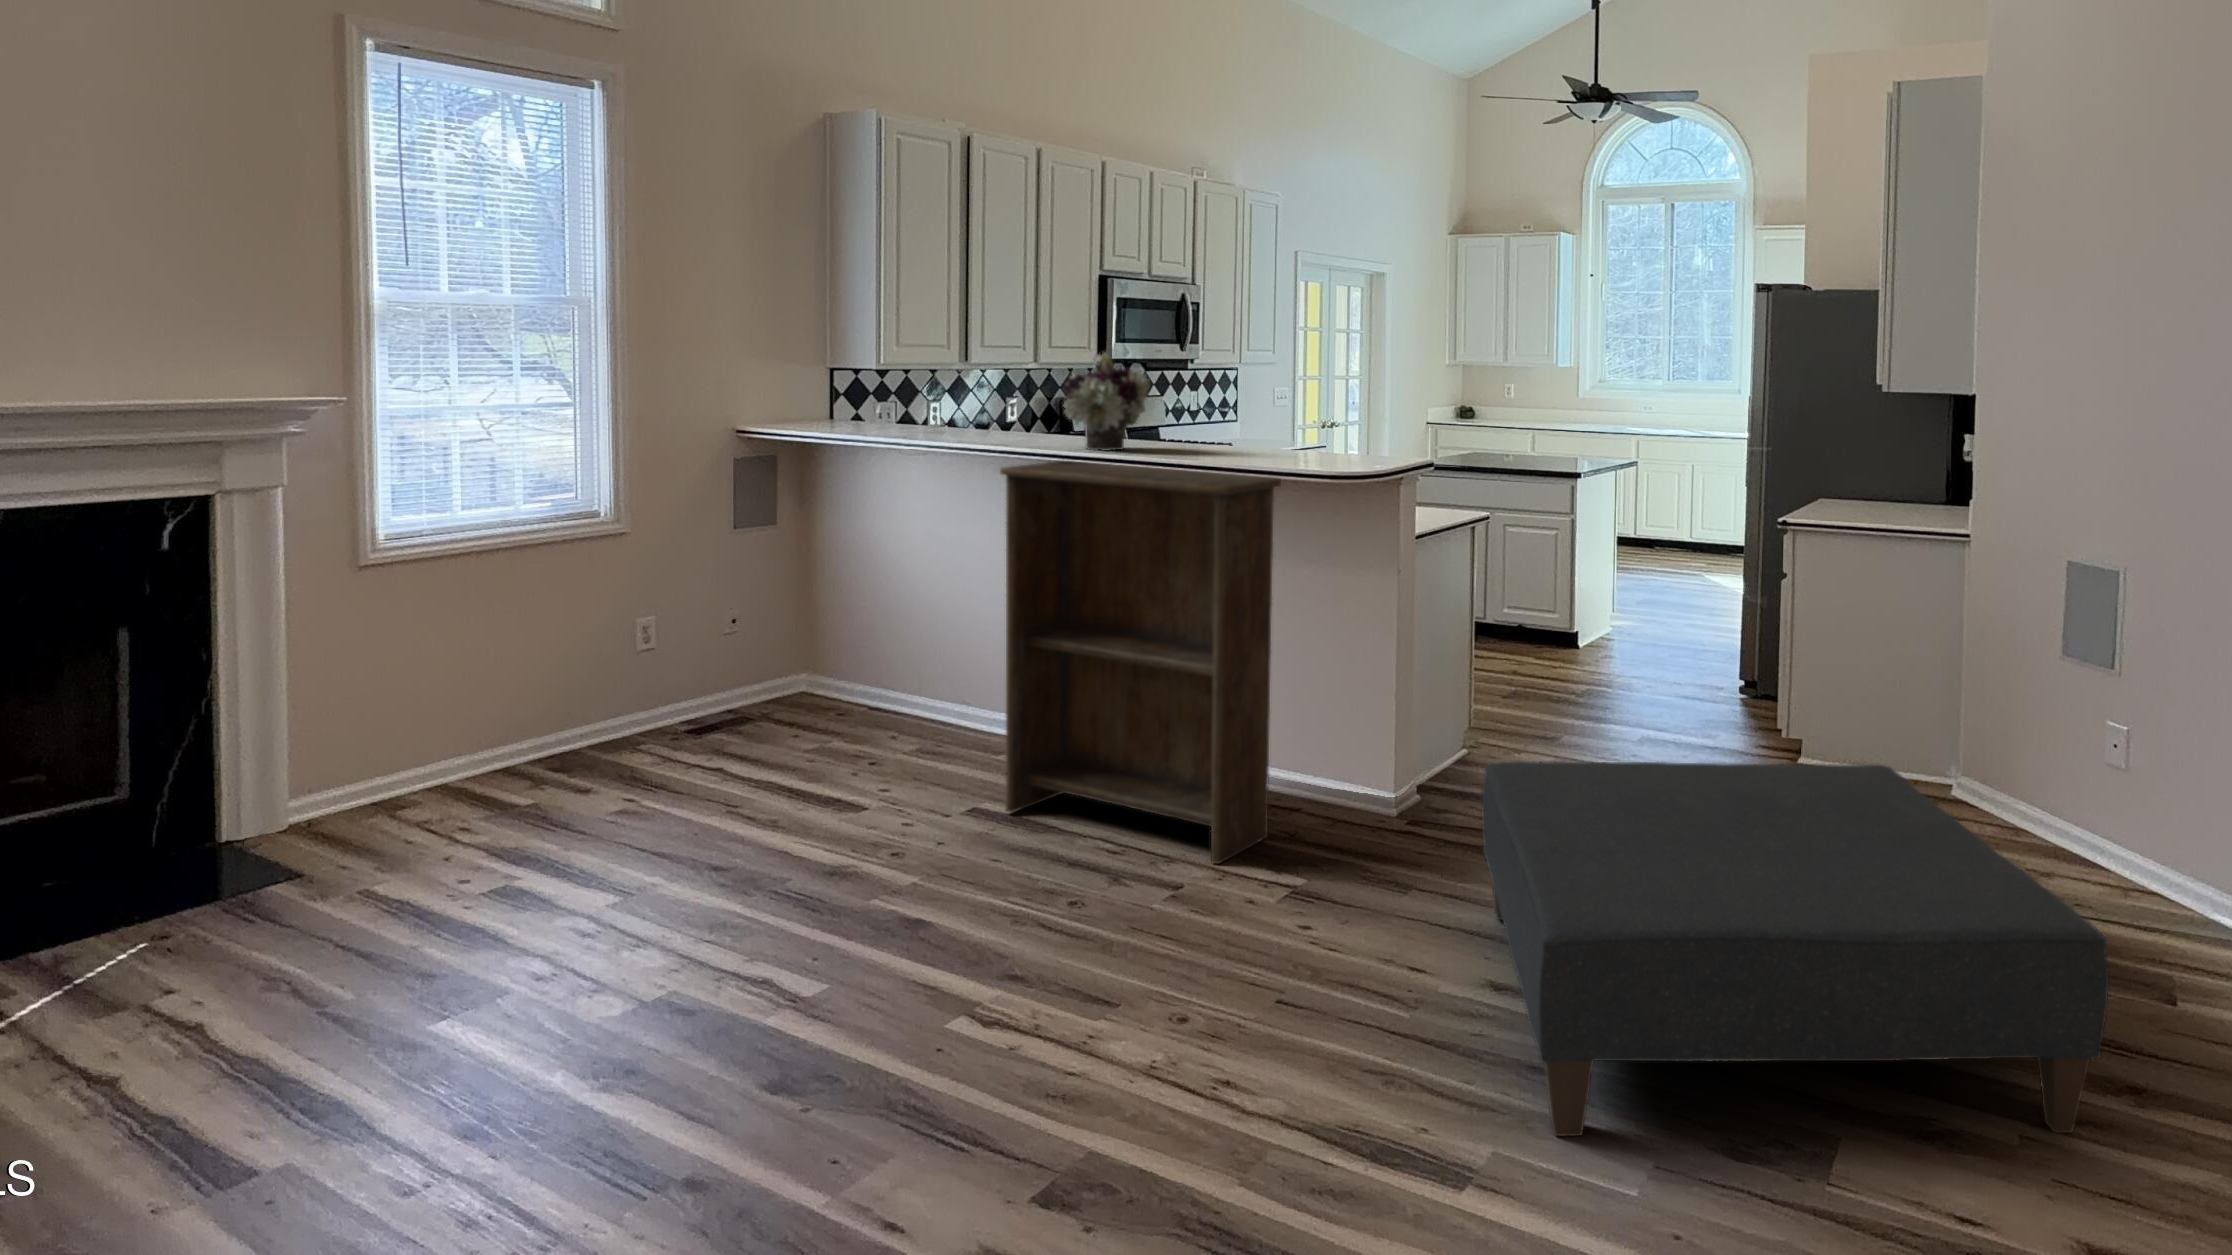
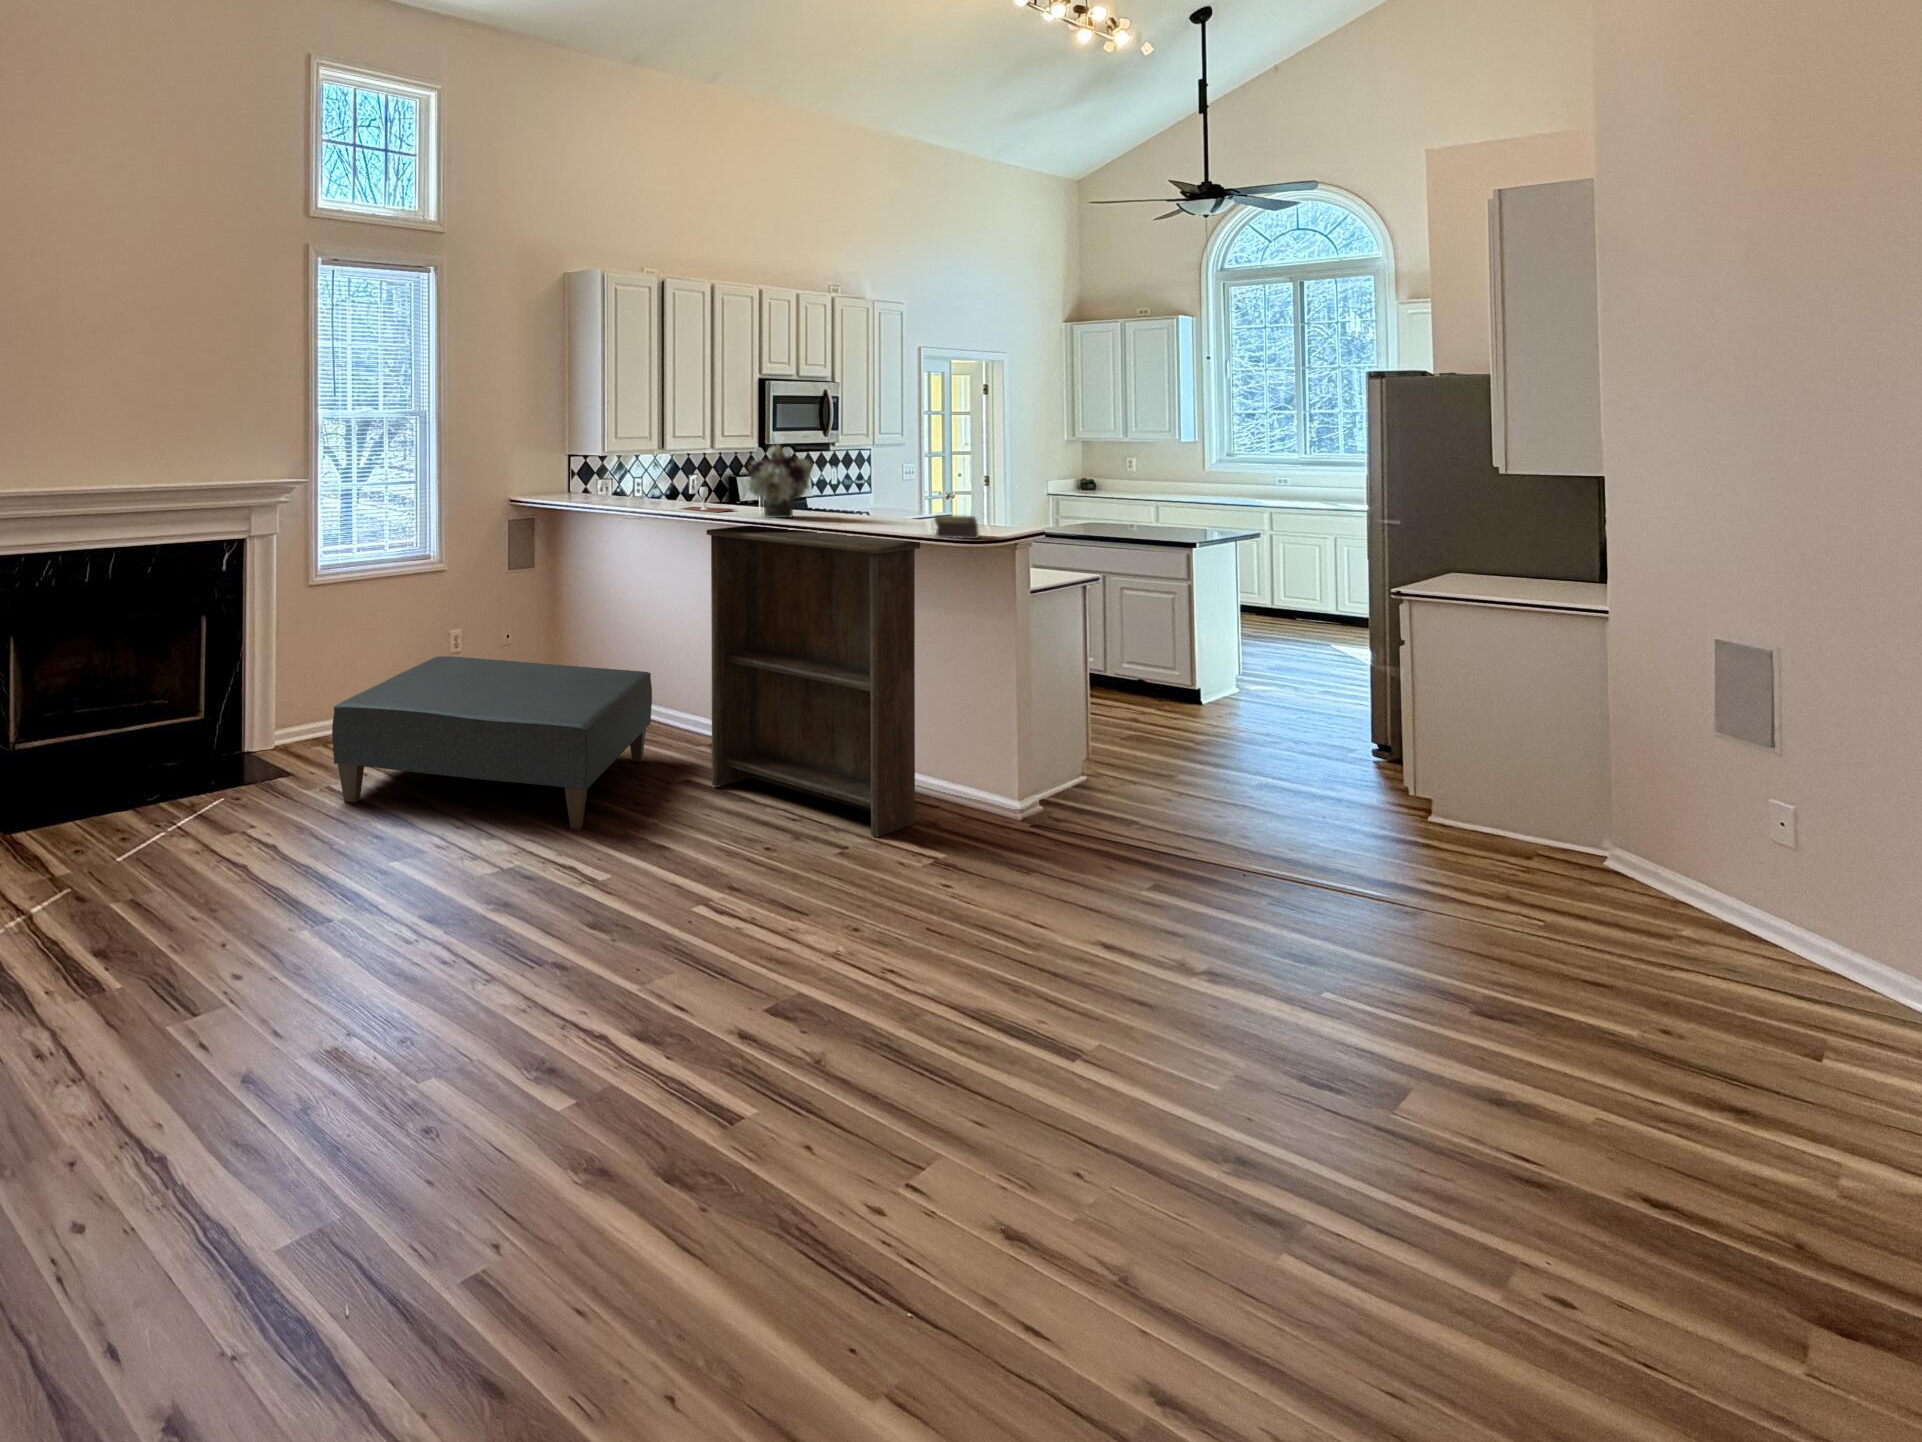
wine glass: none [959,411,1053,445] -> present [680,487,734,513]
book: none [1299,443,1353,473] -> present [934,515,979,539]
ottoman: present [1482,761,2109,1136] -> present [332,656,652,829]

